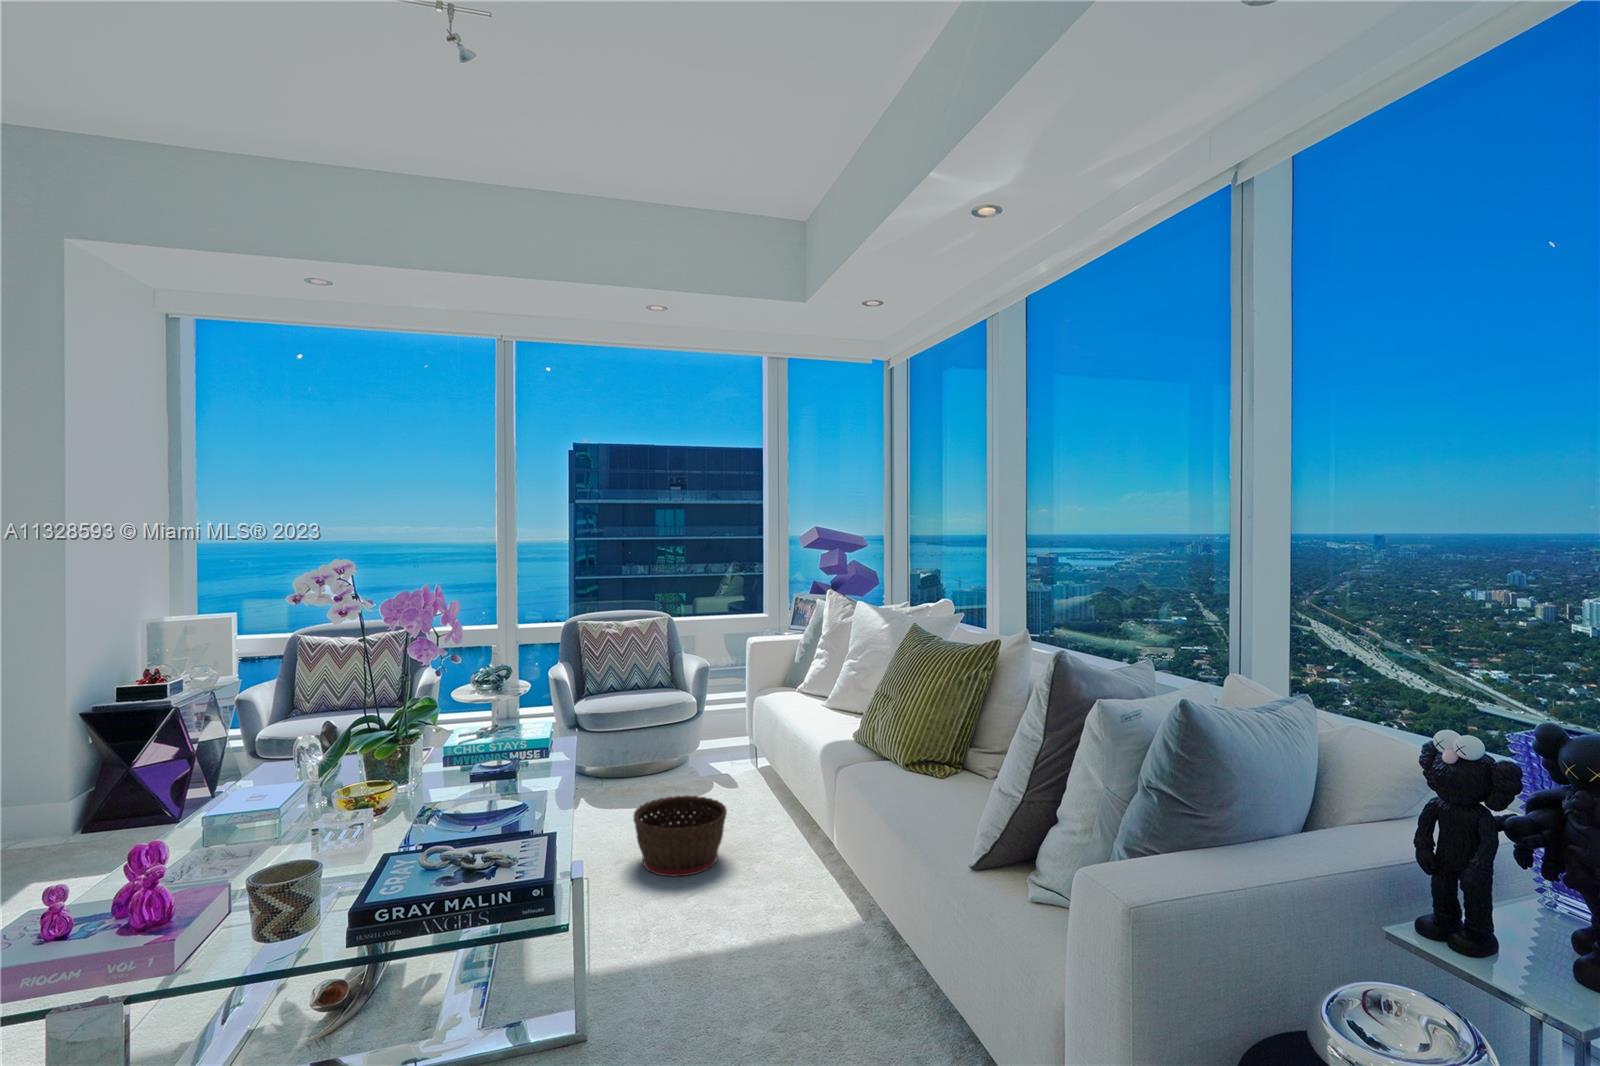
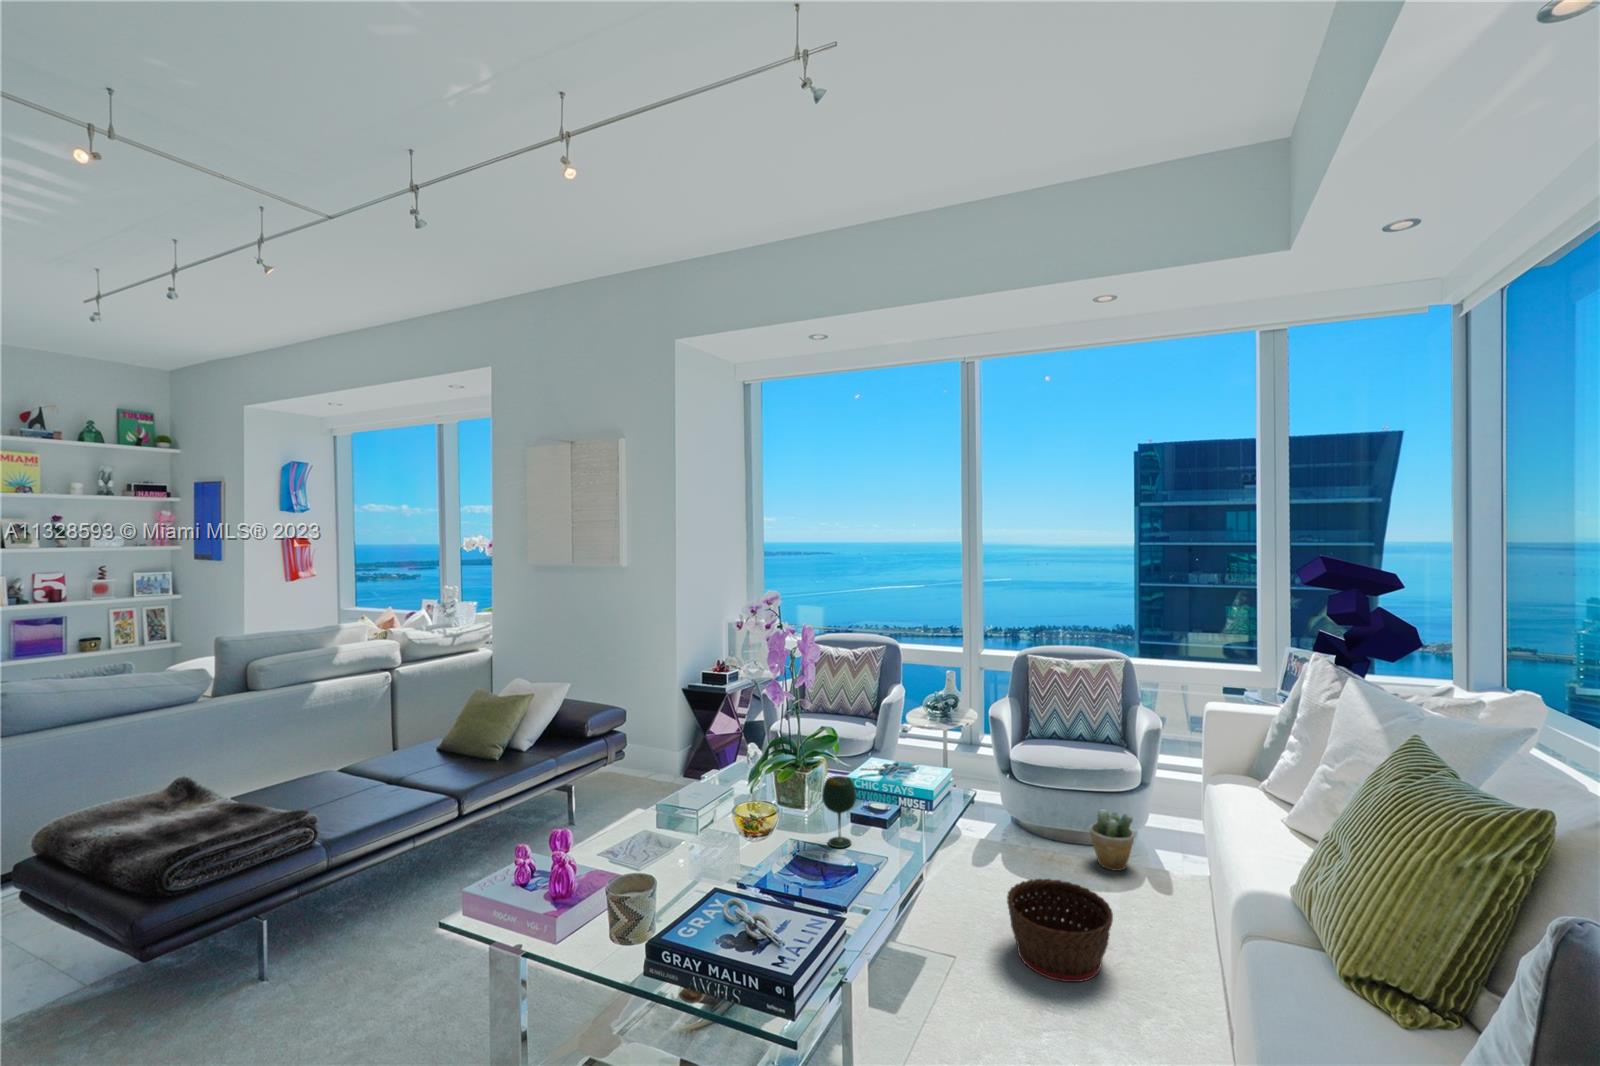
wine glass: none [455,725,496,803] -> present [822,776,856,848]
potted plant: none [666,739,705,795] -> present [1090,809,1134,871]

